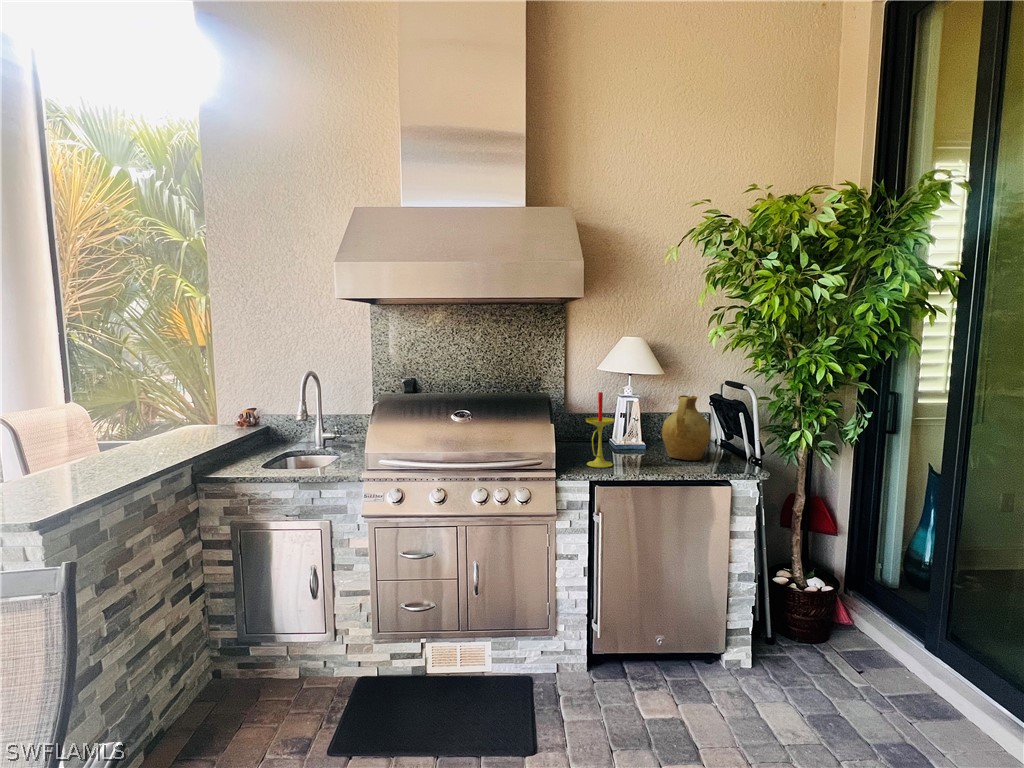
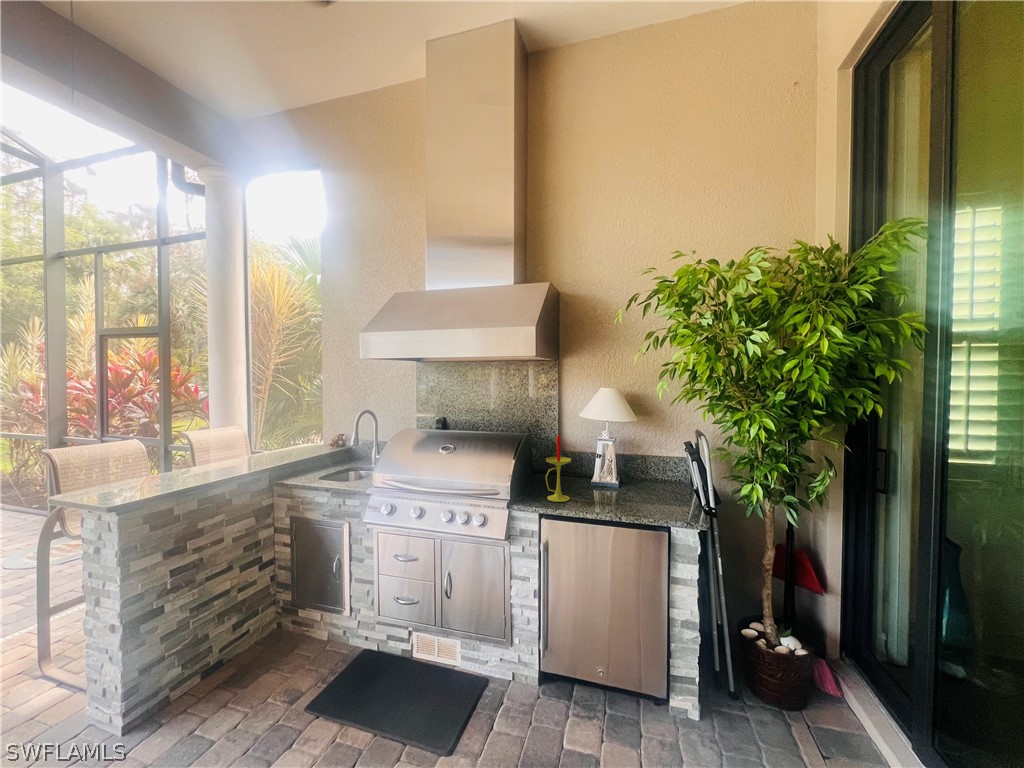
pitcher: present [662,395,711,460] -> none [623,442,668,503]

